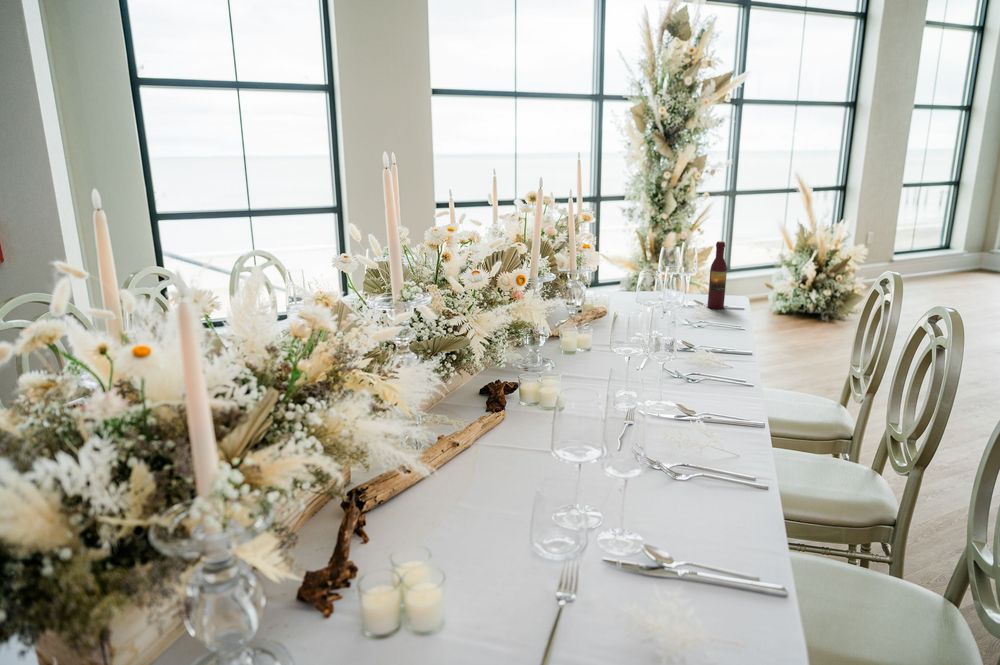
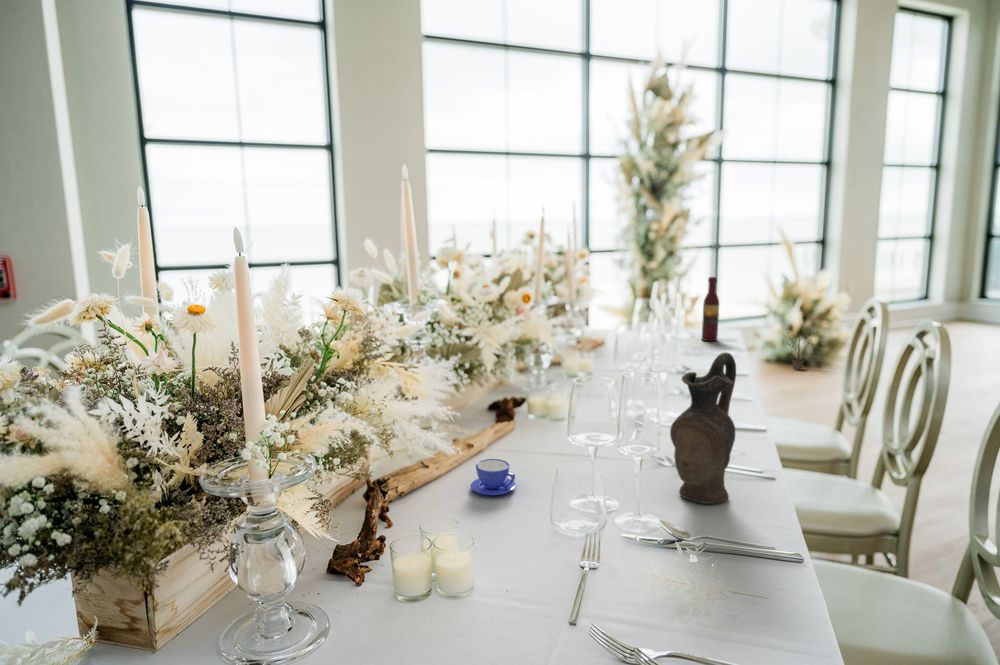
decorative plant: none [792,284,829,324] -> present [789,334,811,370]
ceramic pitcher: none [657,360,729,517] -> present [670,353,736,504]
teacup: none [452,464,498,504] -> present [471,459,515,495]

